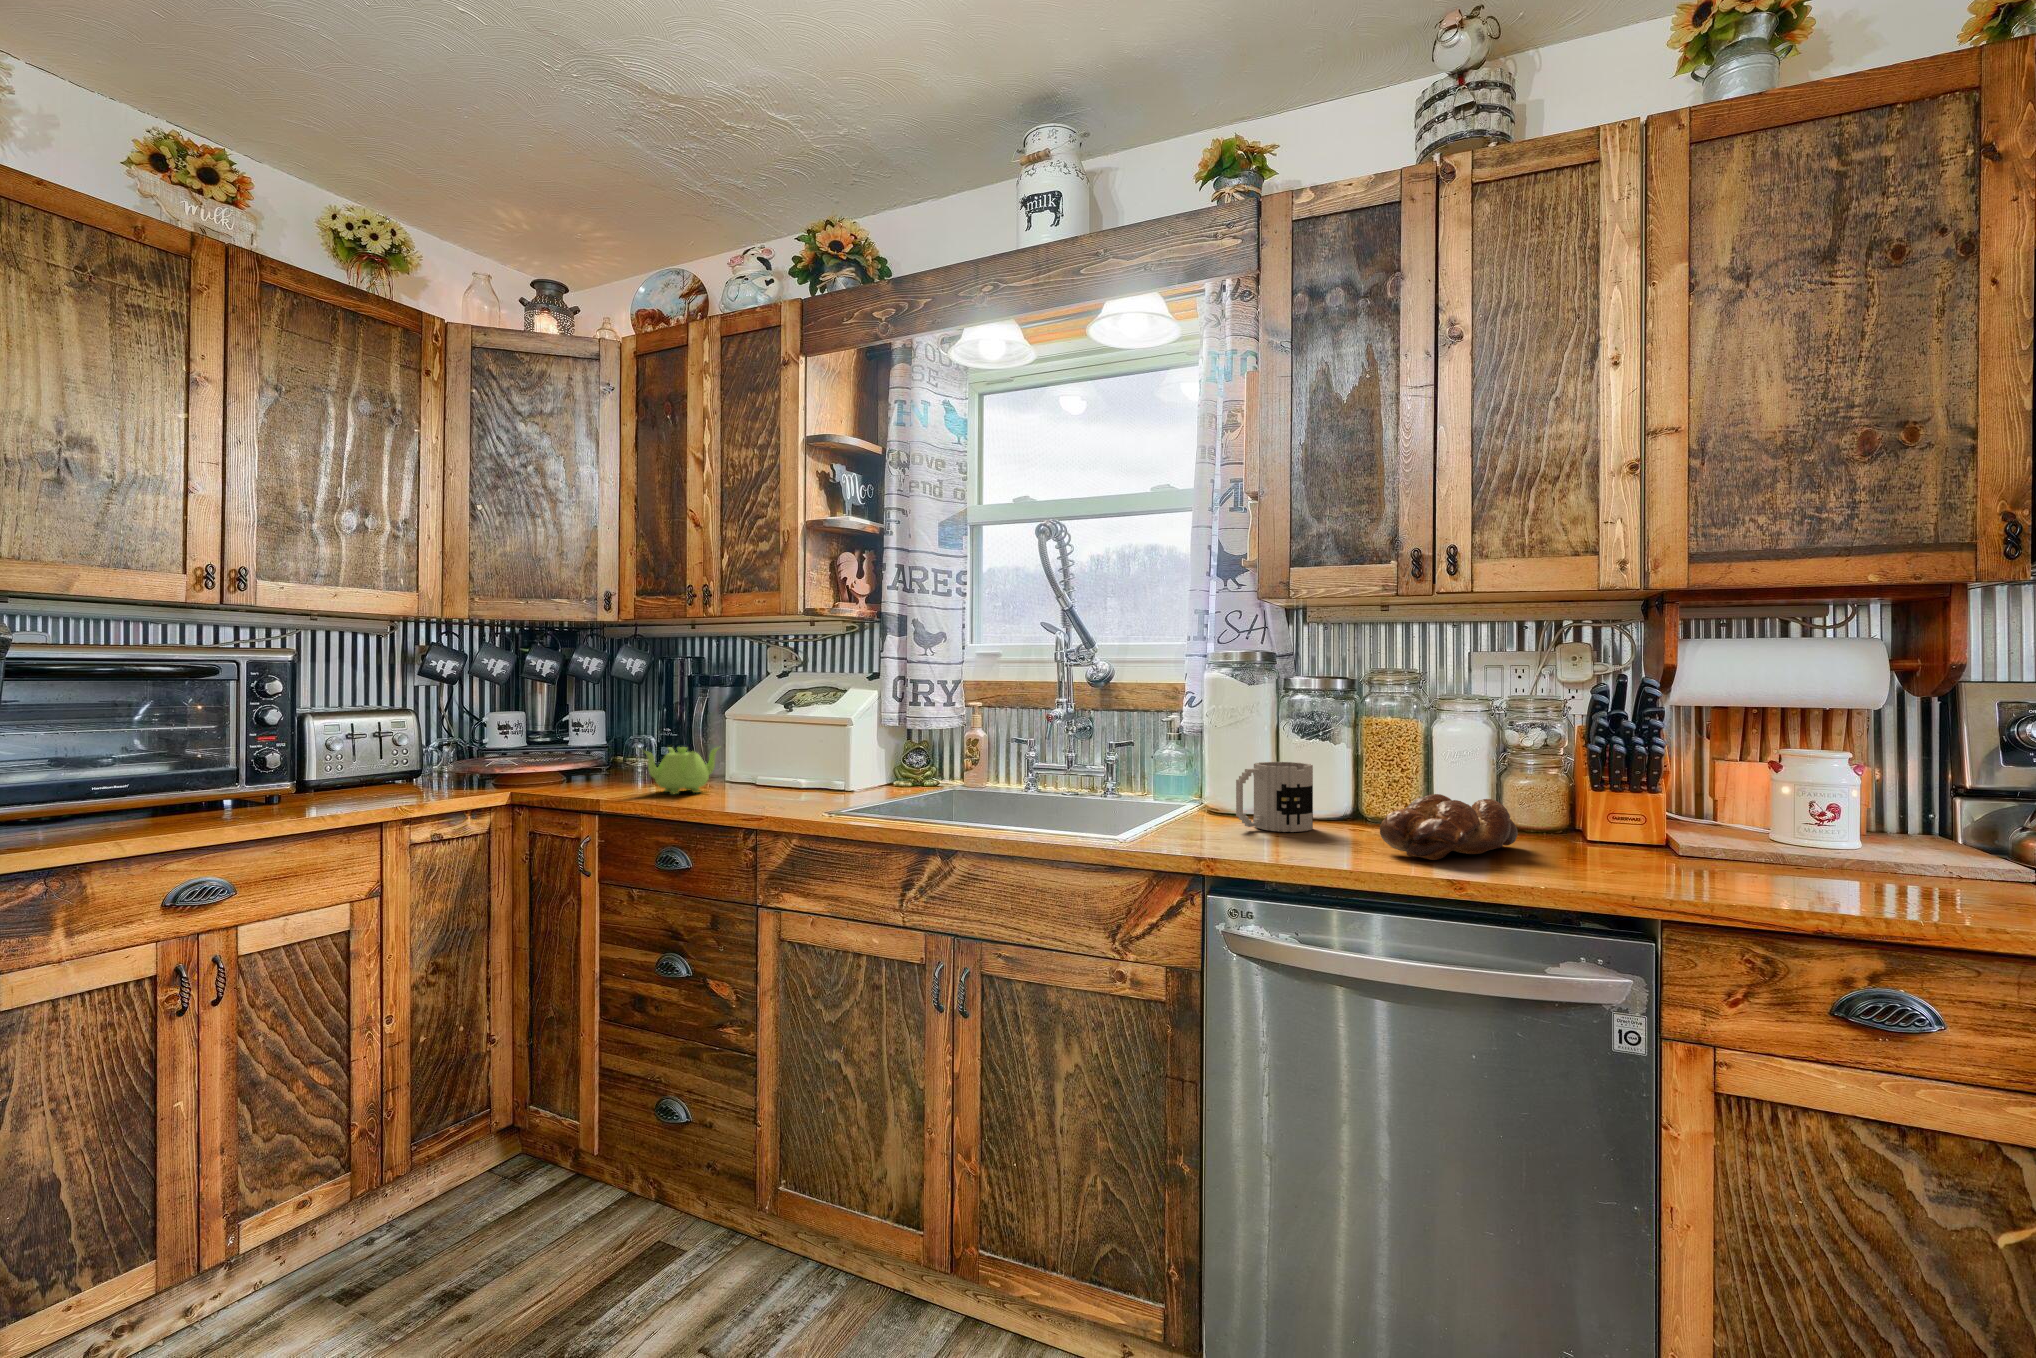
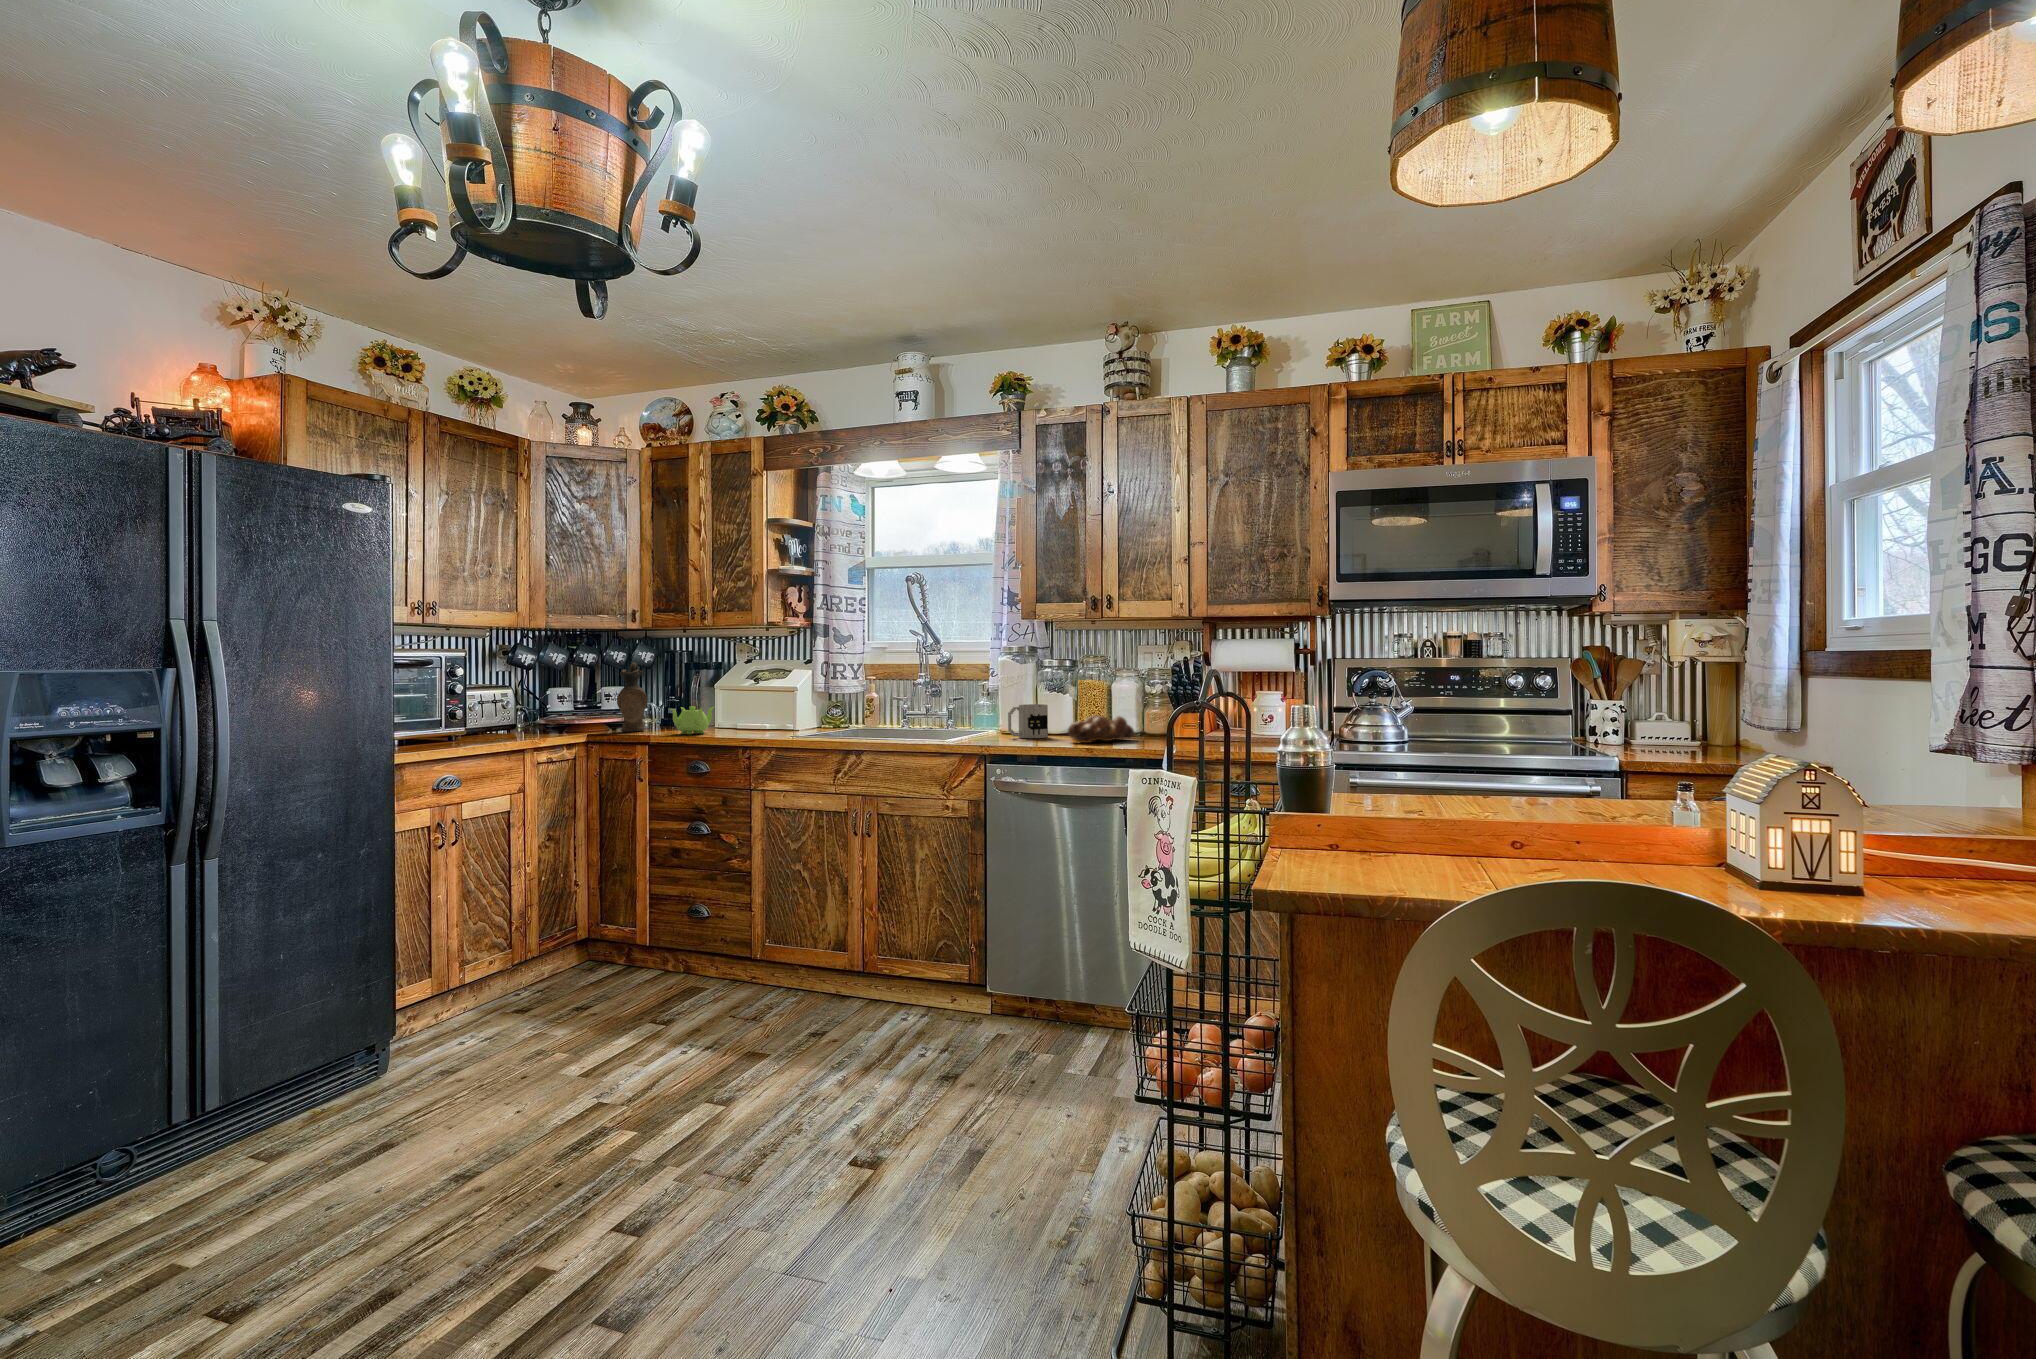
ceramic pitcher: none [576,673,625,782] -> present [617,662,648,731]

